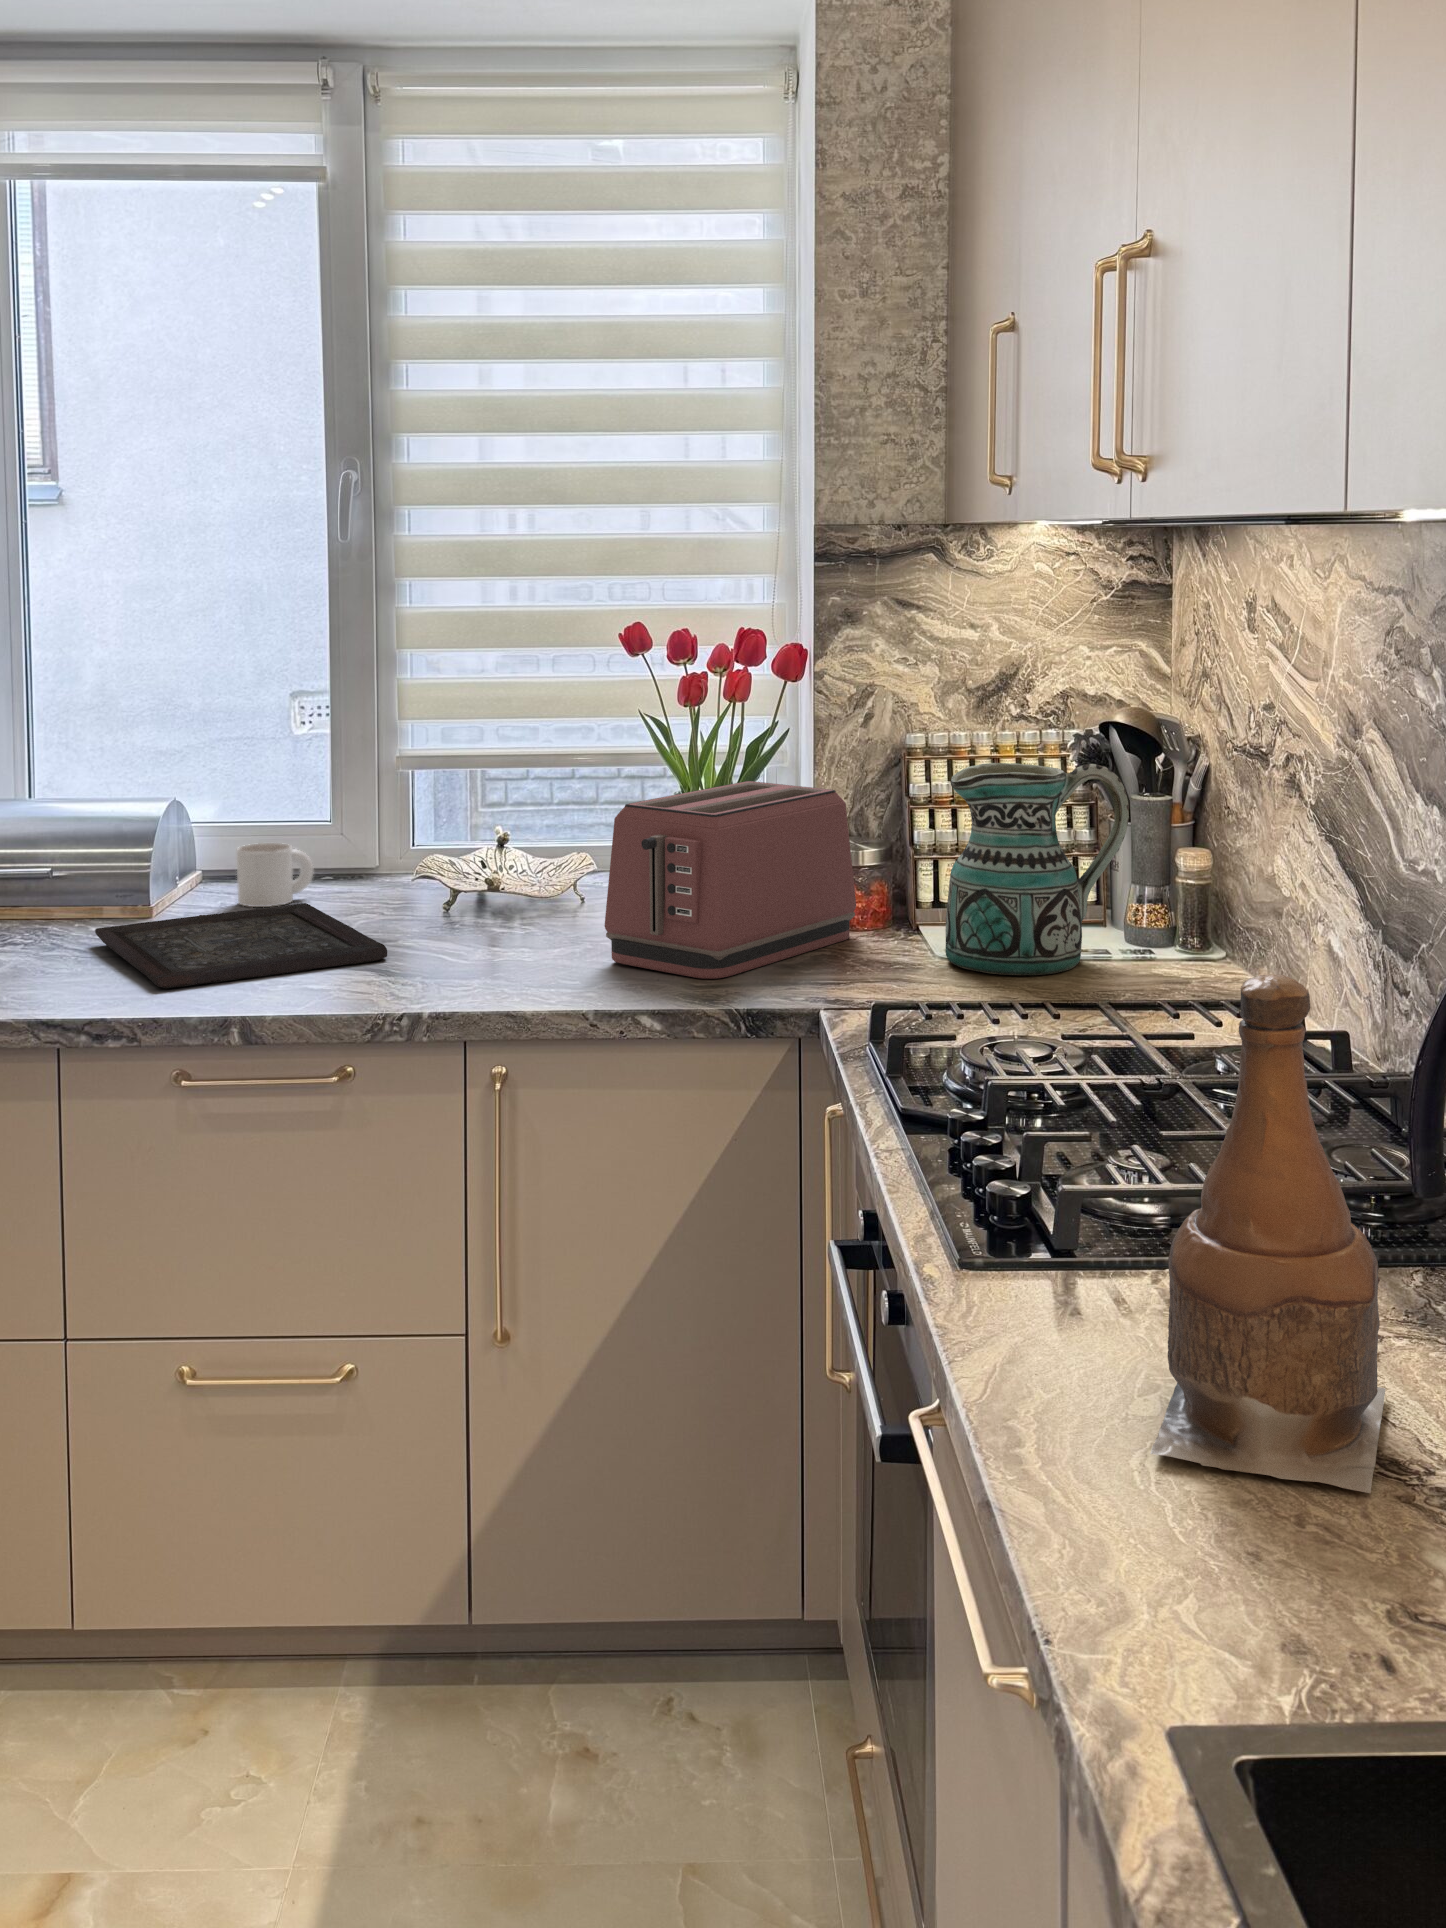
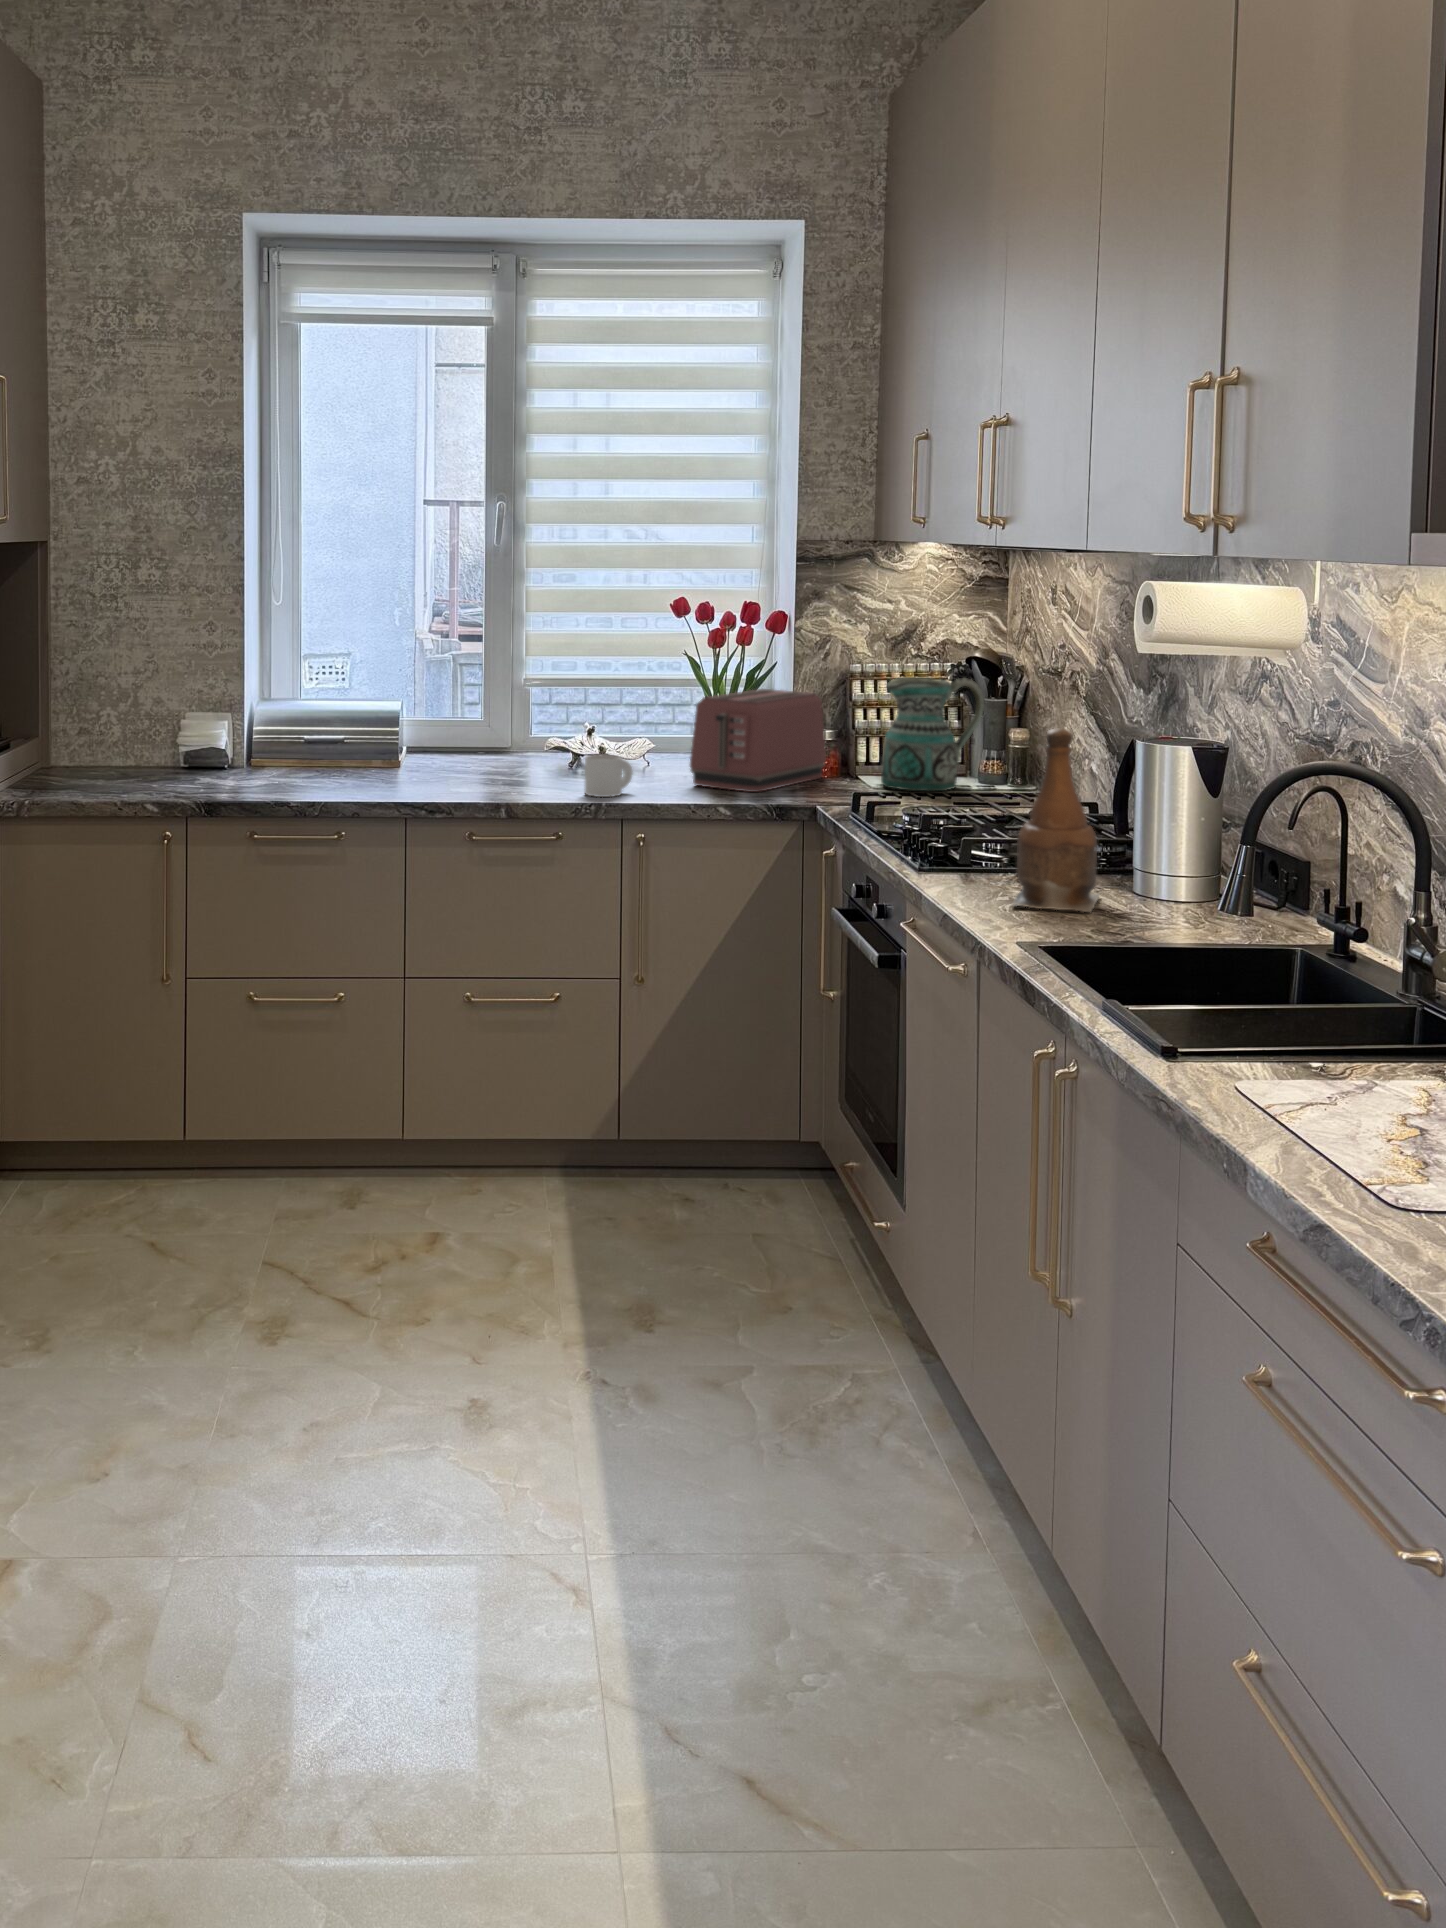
mug: present [237,843,313,907] -> present [585,754,633,797]
tray: present [95,903,387,988] -> none [384,759,563,794]

